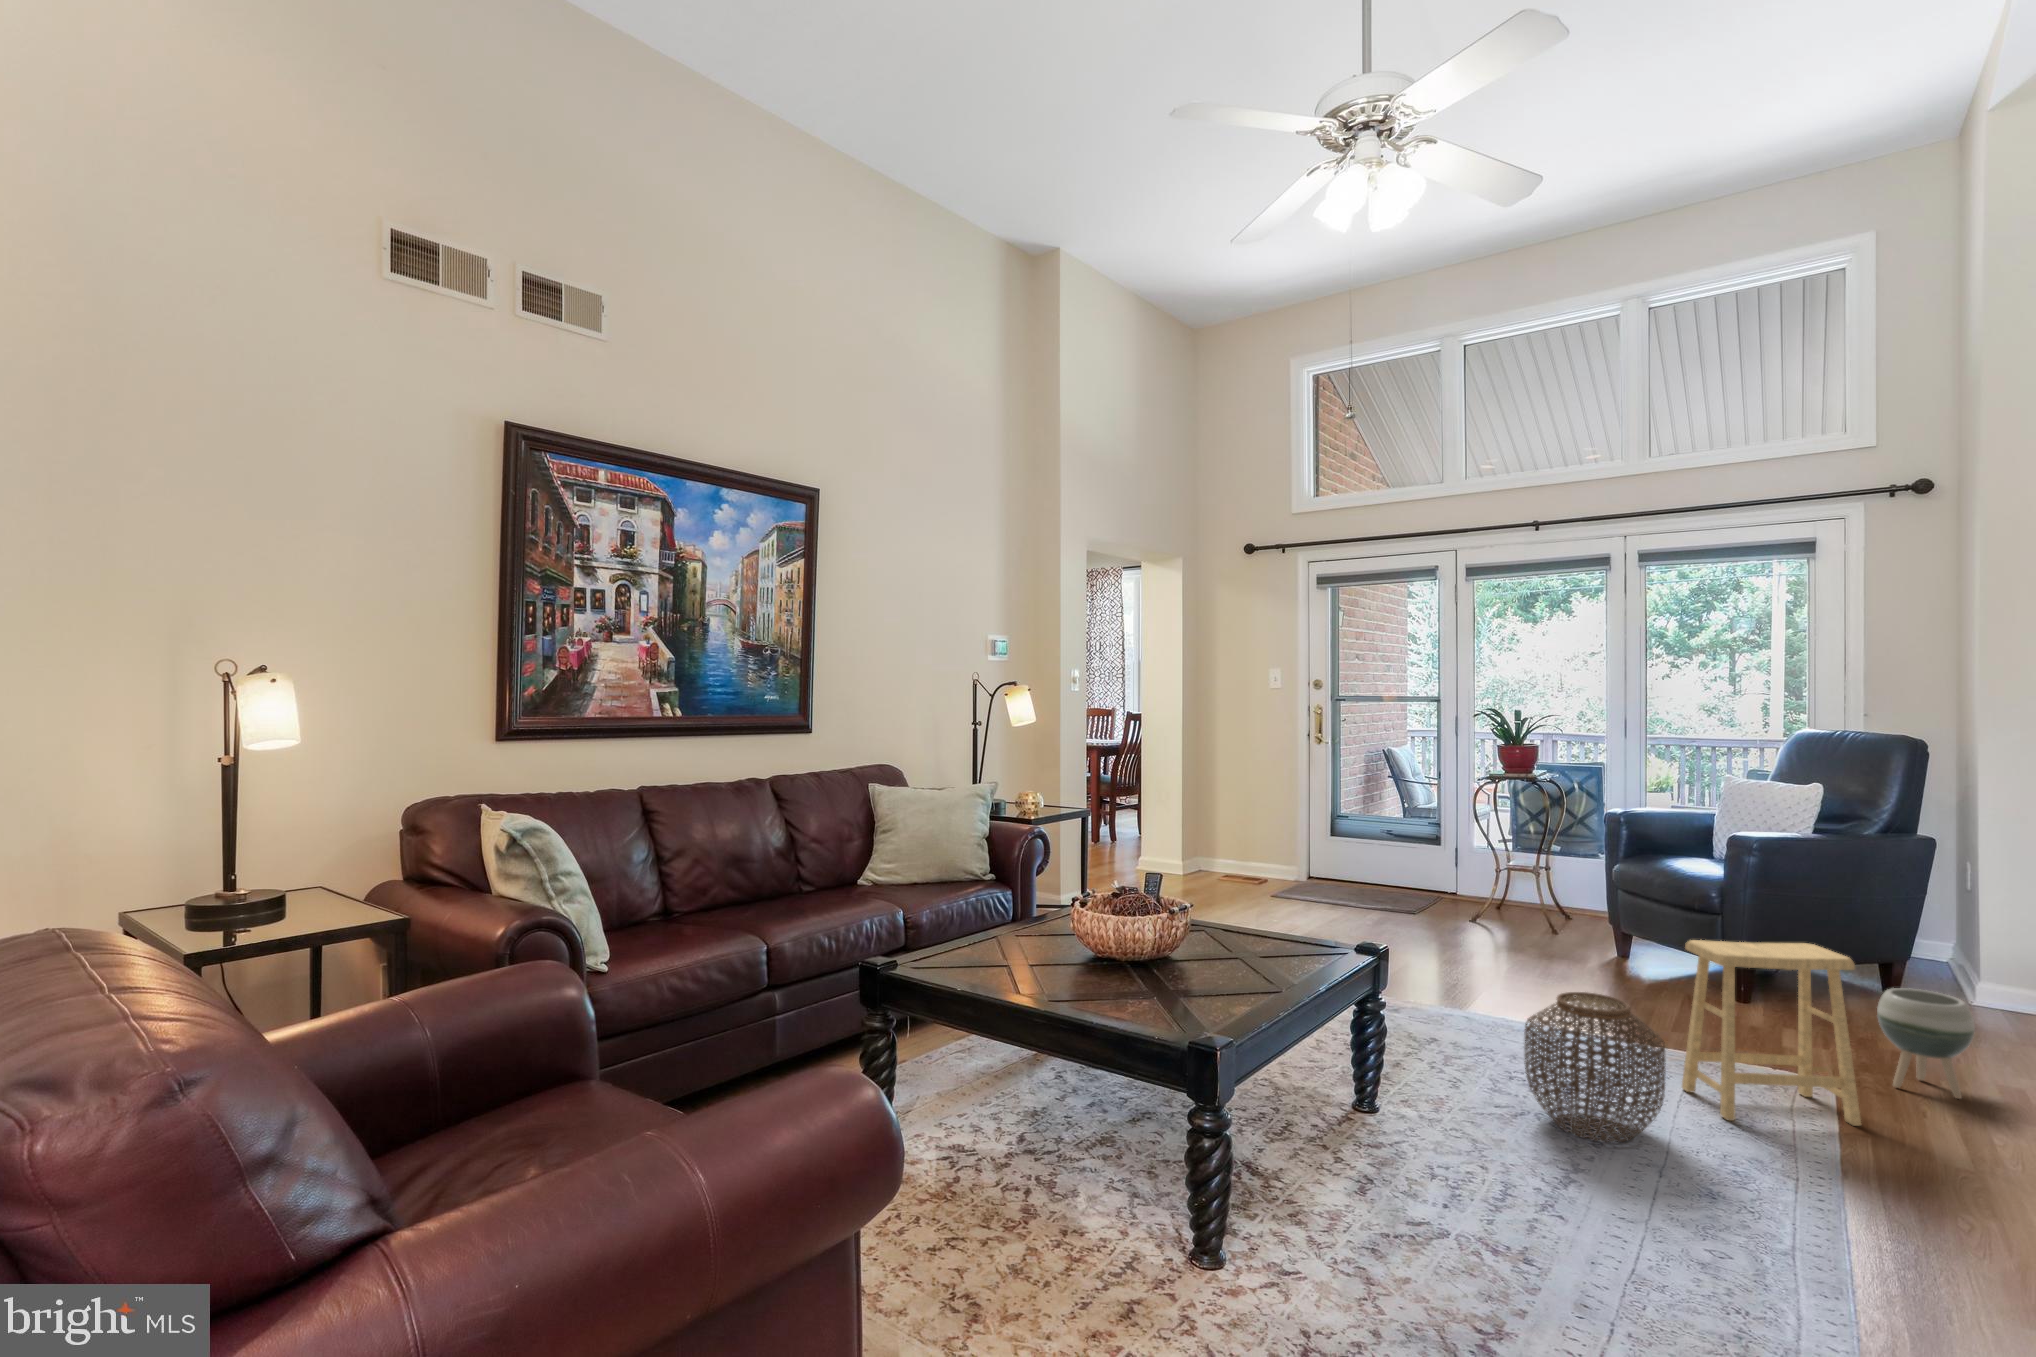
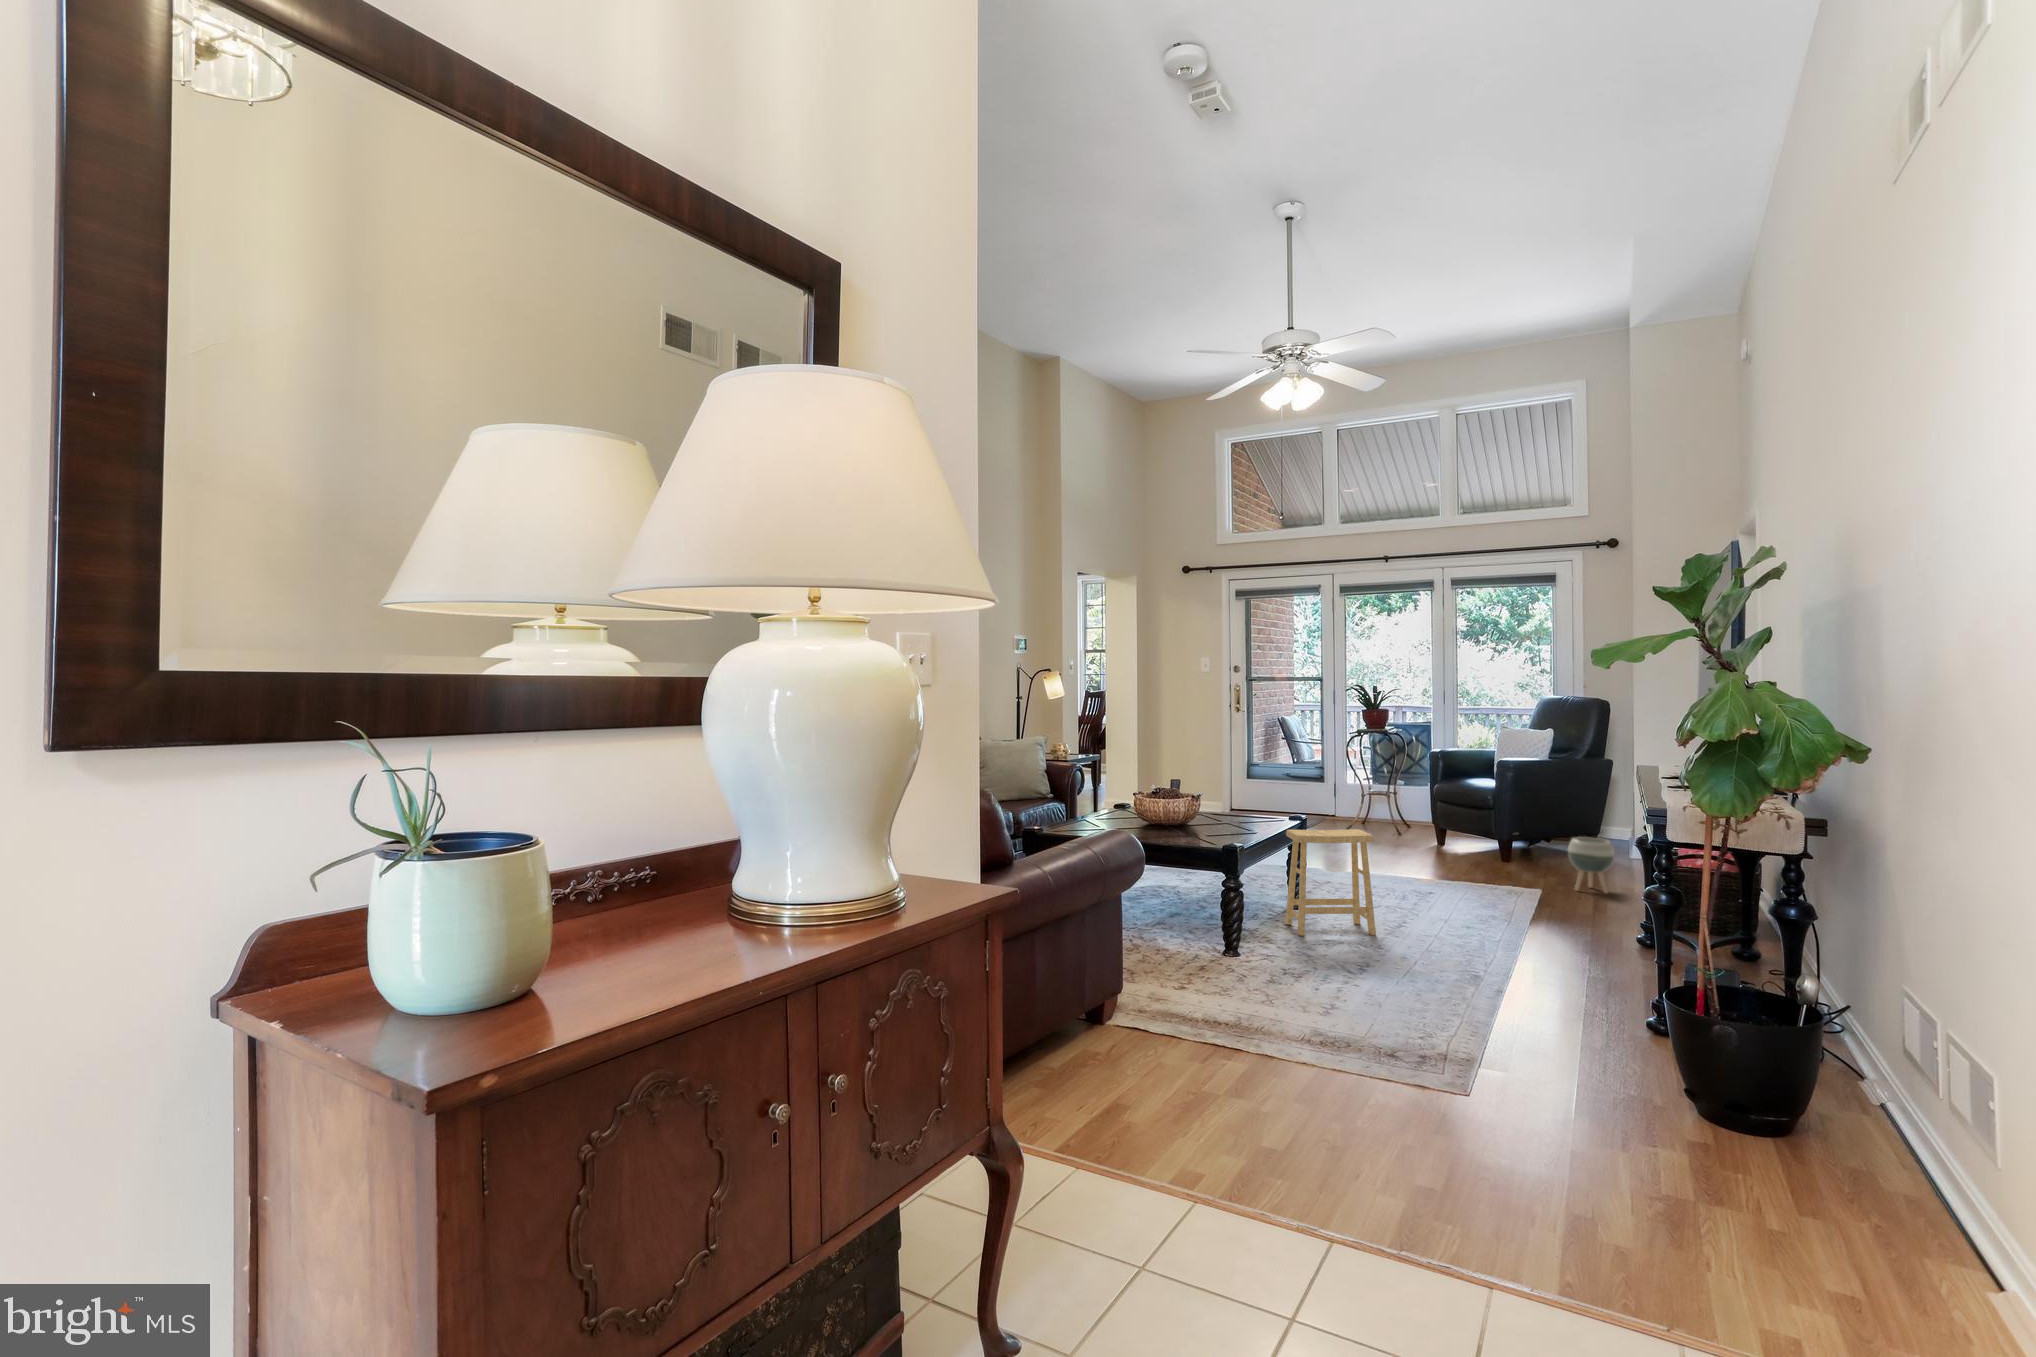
footstool: present [1682,940,1861,1126] -> present [1285,829,1376,936]
woven basket: present [1524,992,1665,1142] -> none [1380,838,1451,914]

